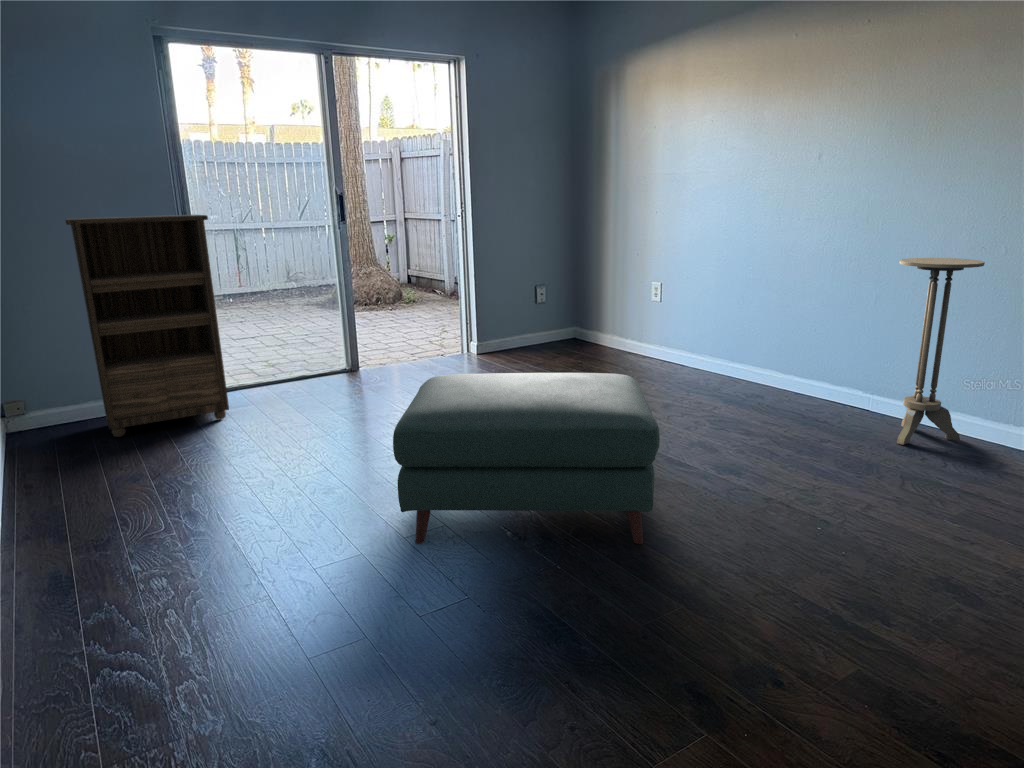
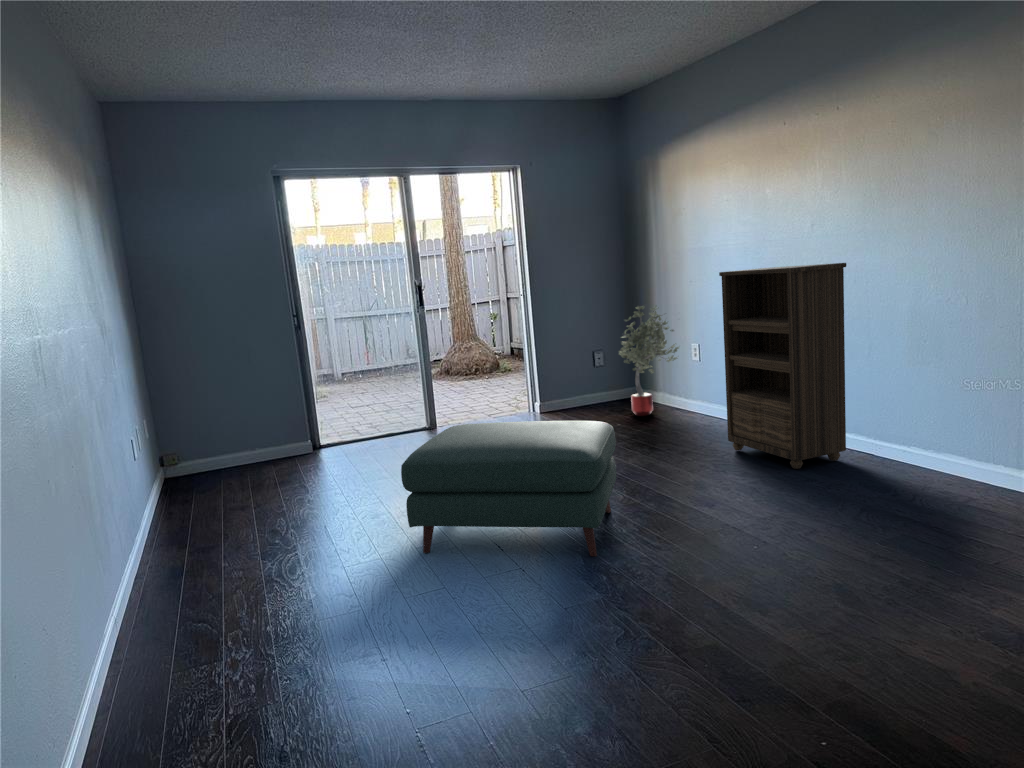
bookshelf: present [65,215,229,437] -> present [719,263,846,469]
potted tree: none [566,235,640,360] -> present [619,306,679,416]
side table: present [897,258,985,445] -> none [864,312,941,483]

